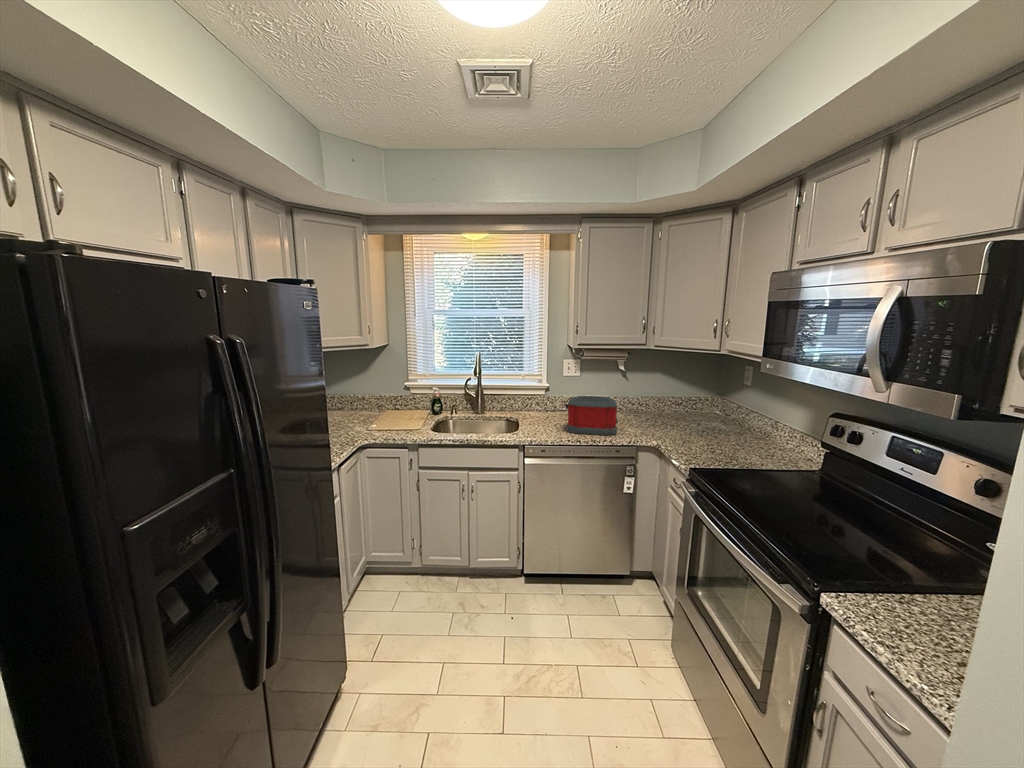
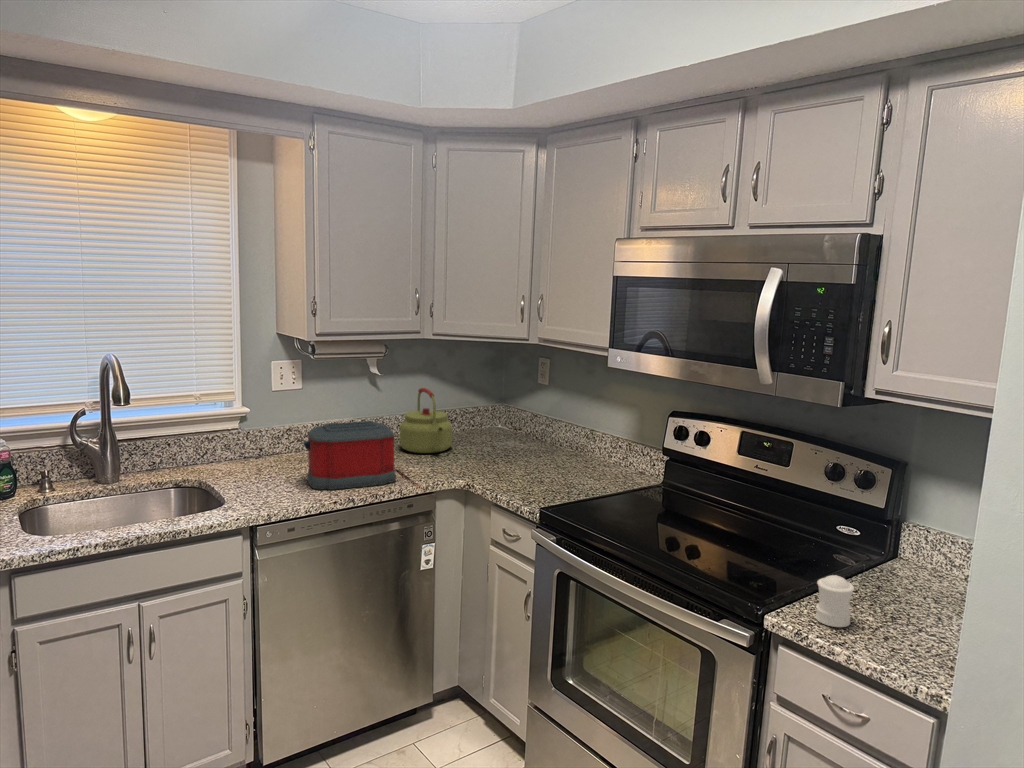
kettle: none [634,381,669,422] -> present [400,388,452,453]
salt shaker: none [876,578,926,633] -> present [815,575,854,627]

